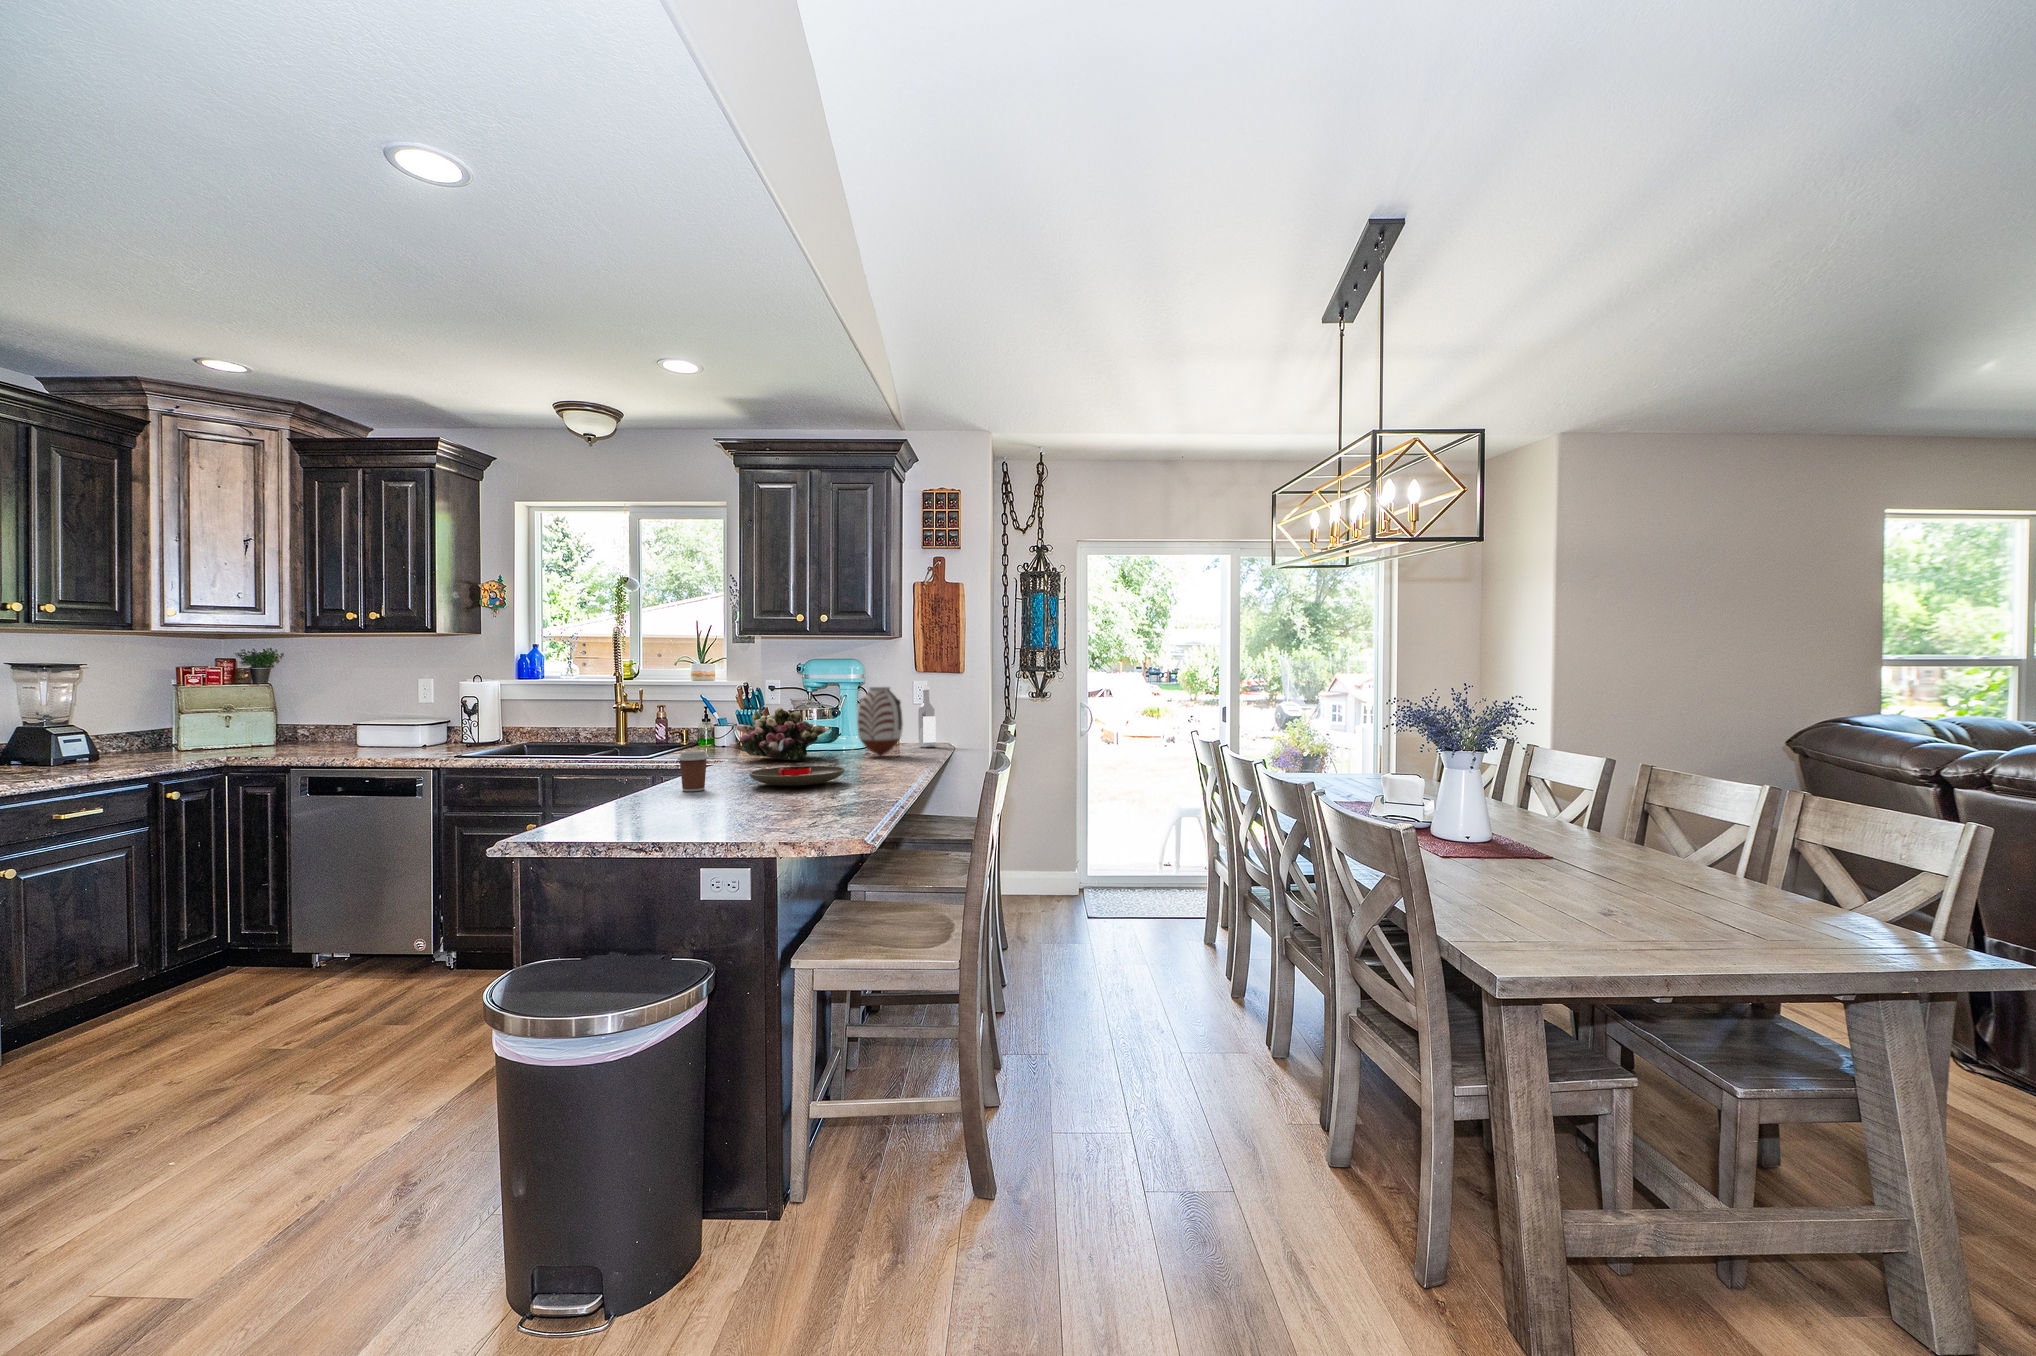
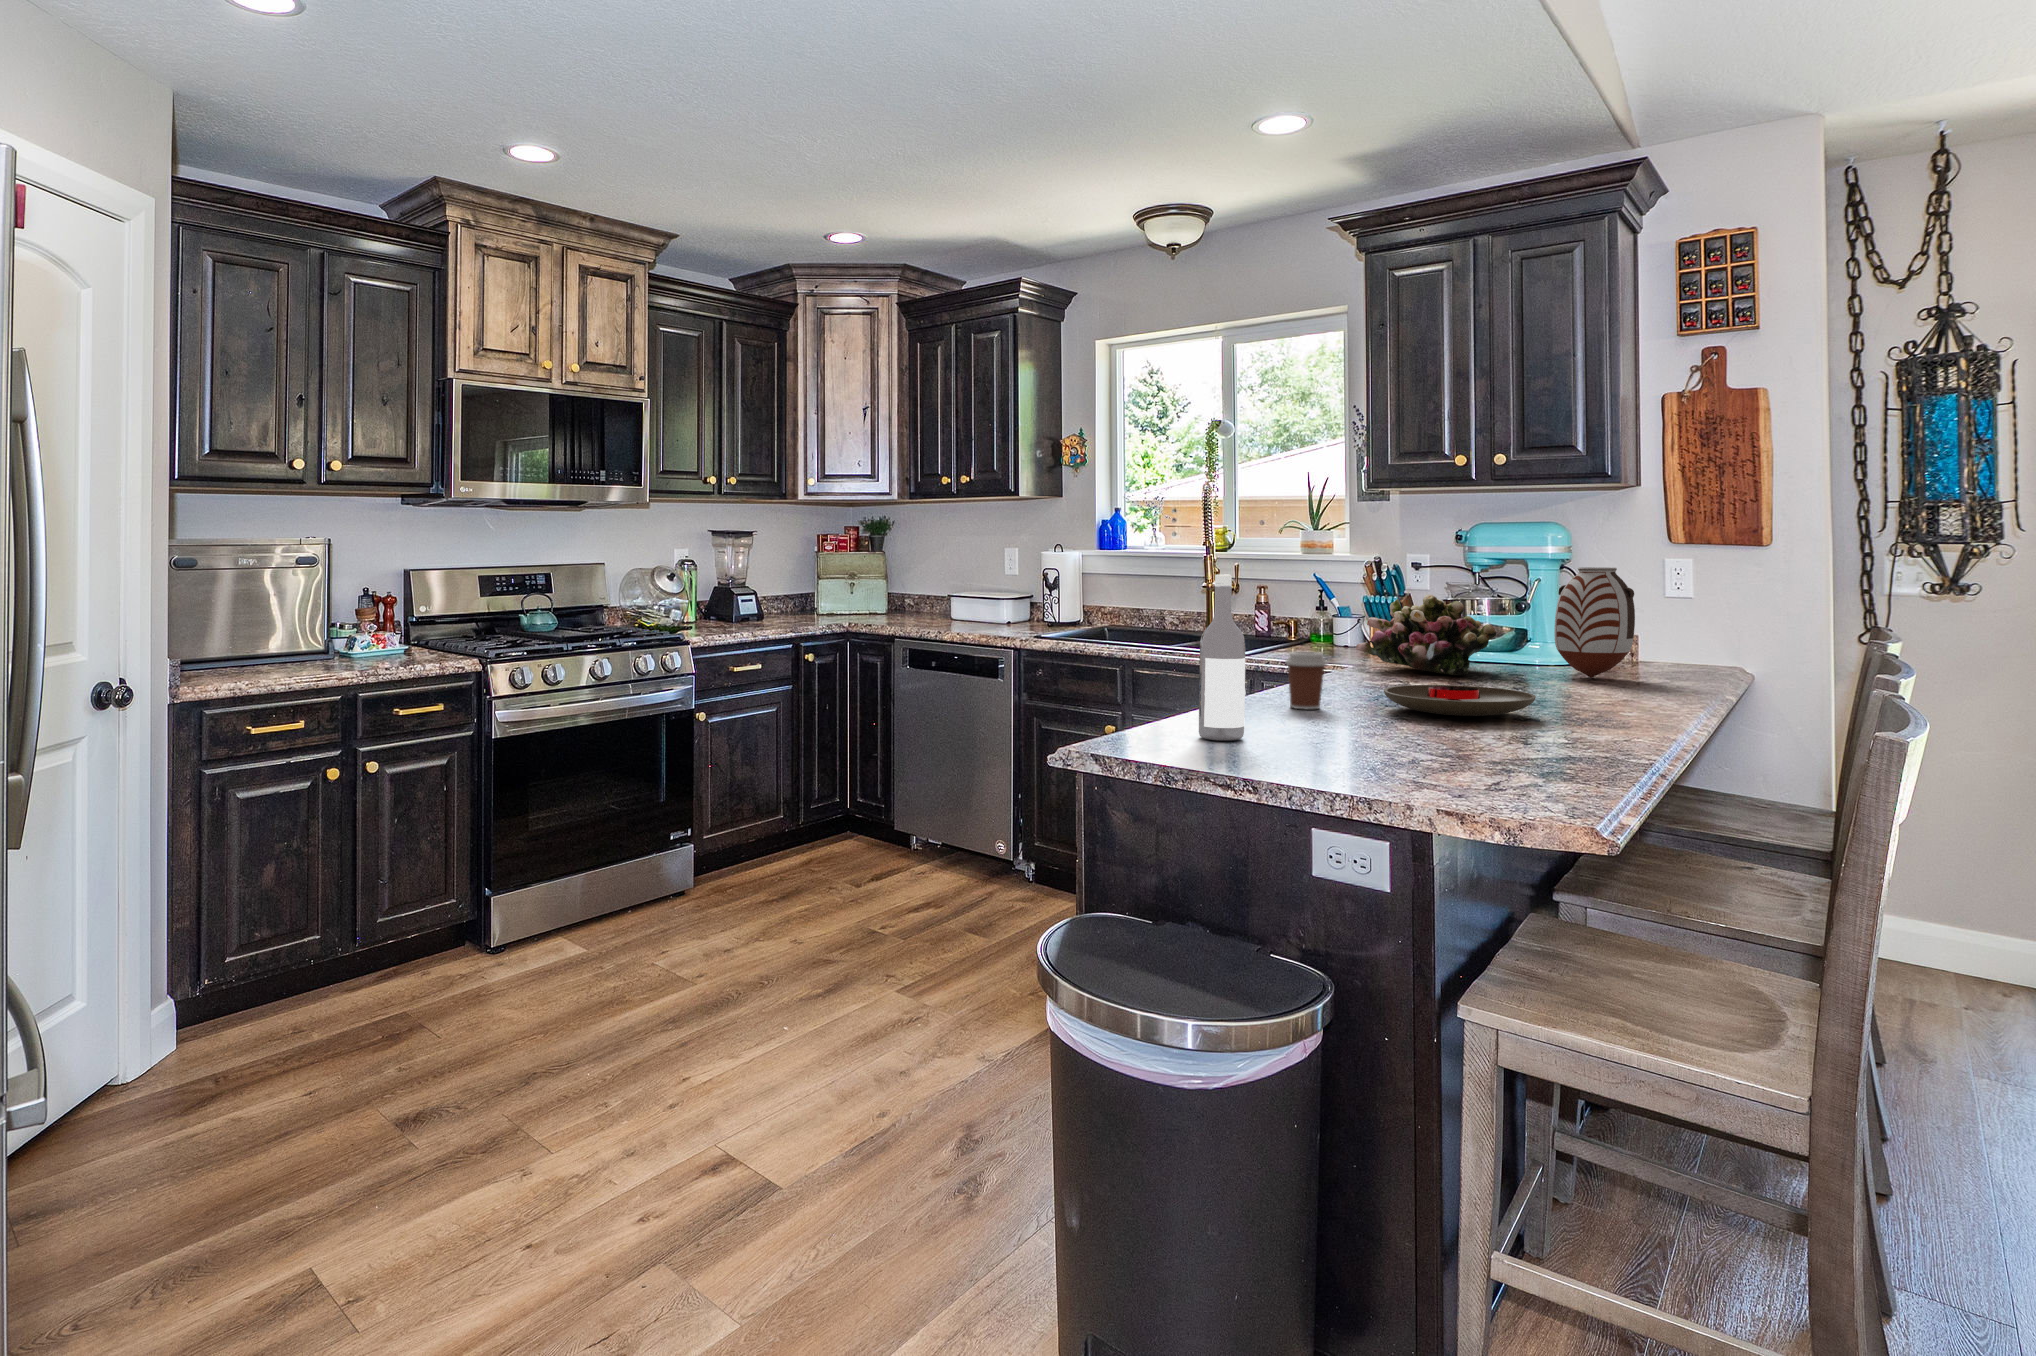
wine bottle: present [918,685,936,748] -> present [1199,574,1245,741]

